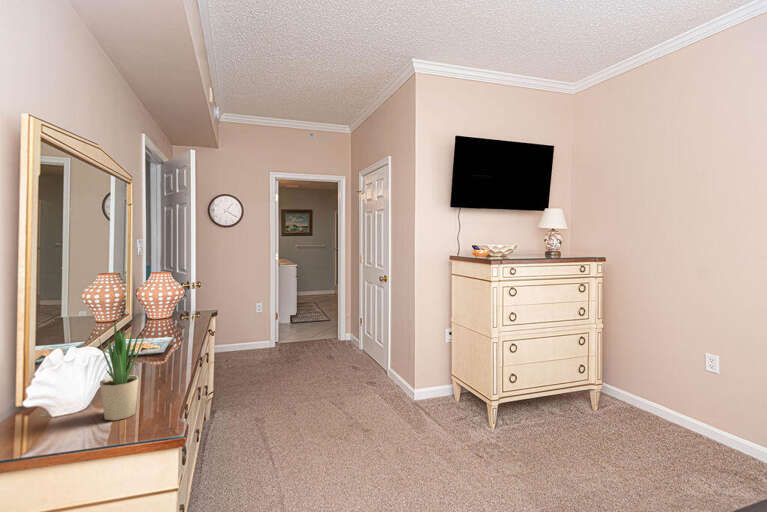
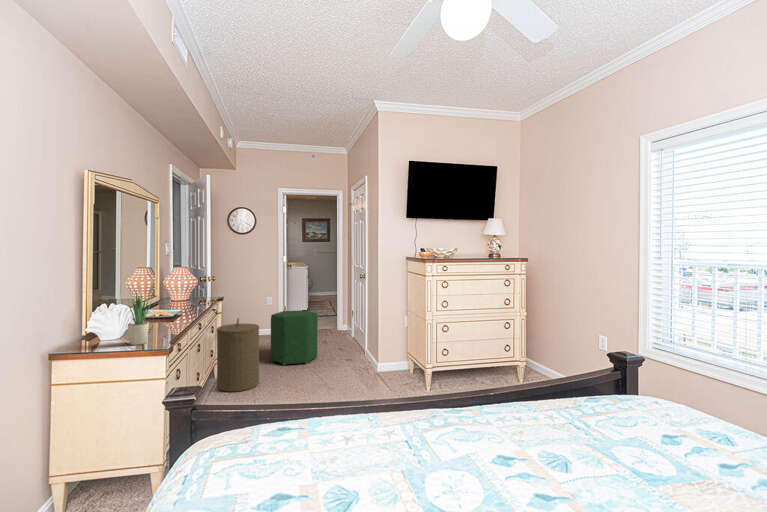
ottoman: none [273,322,330,394] -> present [271,310,318,365]
laundry hamper: none [211,339,268,440] -> present [217,318,259,392]

